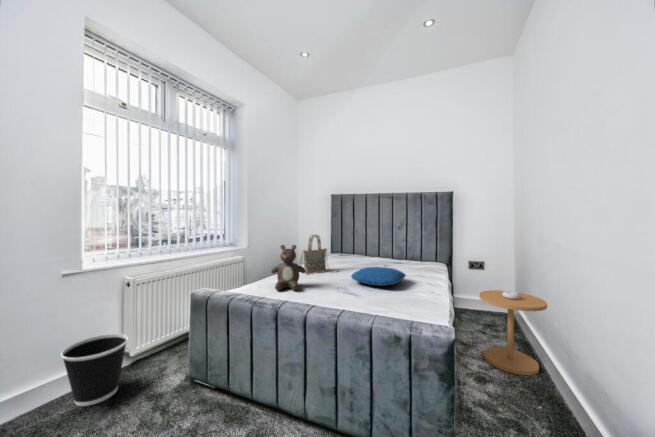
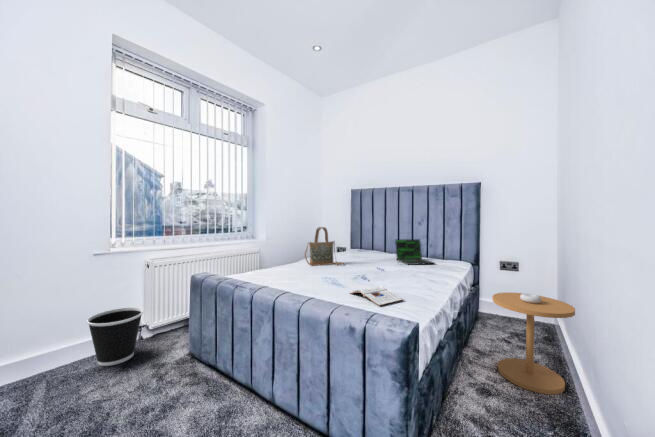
laptop: none [379,243,417,268] -> present [395,239,434,265]
teddy bear: present [271,245,306,291] -> none [268,234,301,279]
pillow: present [351,267,406,286] -> none [349,261,409,279]
magazine: none [366,293,418,313] -> present [350,286,403,306]

